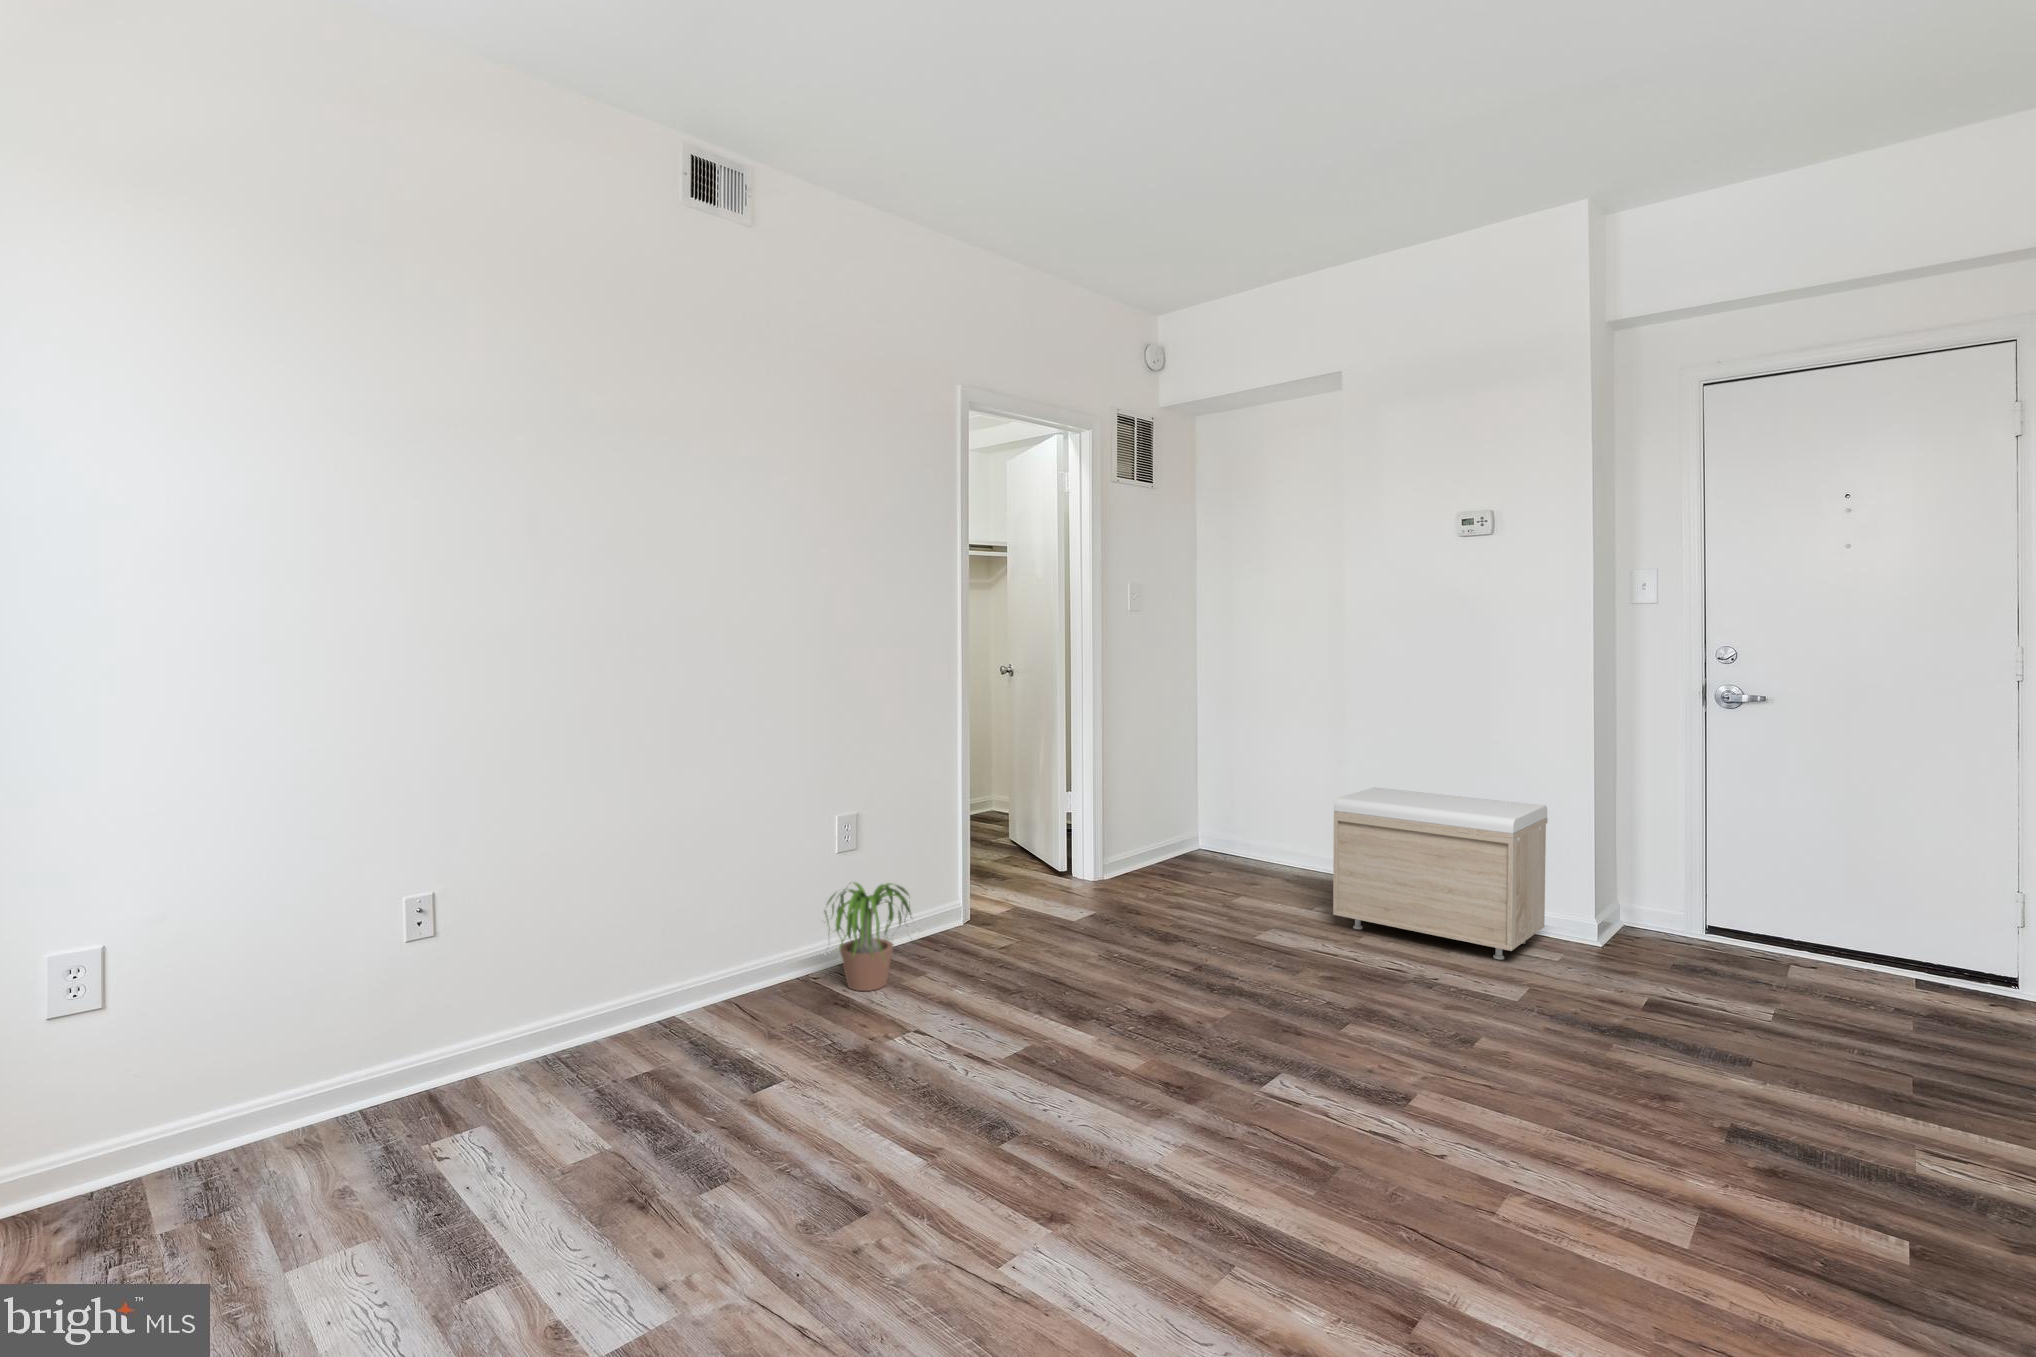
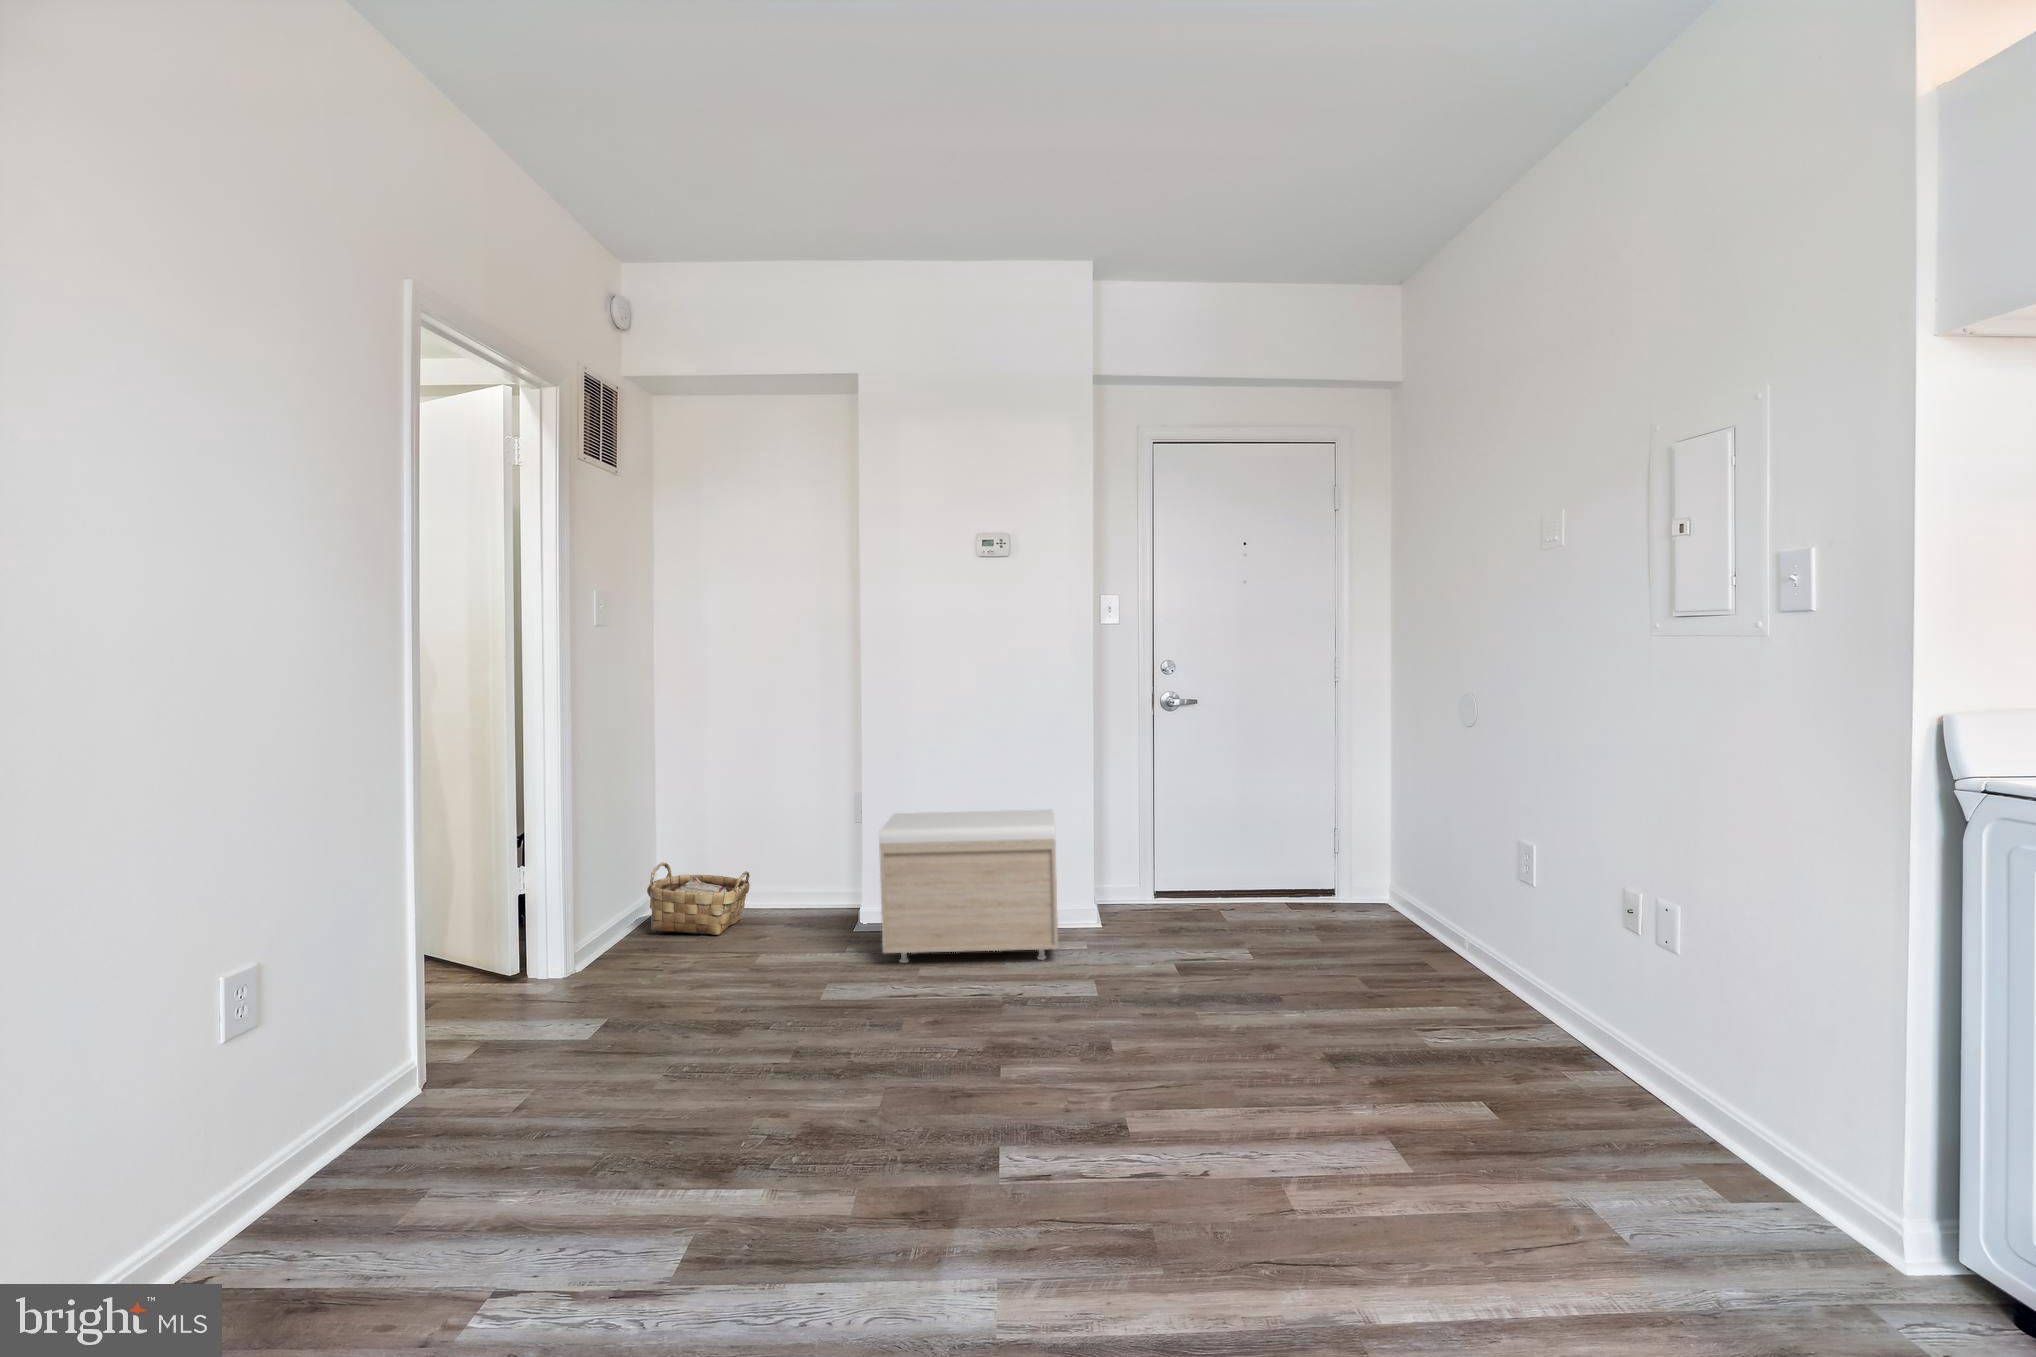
woven basket: none [1176,805,1262,874] -> present [647,862,750,935]
potted plant: present [824,883,912,991] -> none [203,1068,435,1270]

